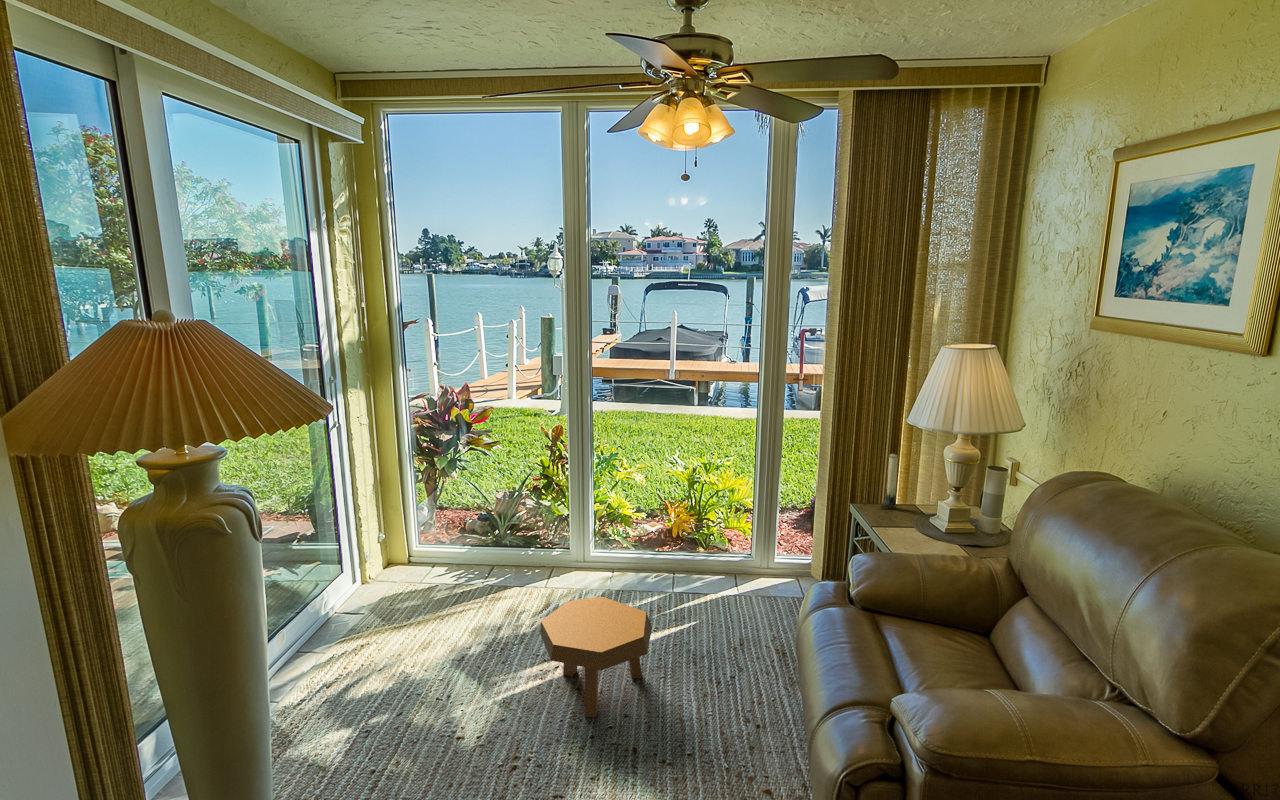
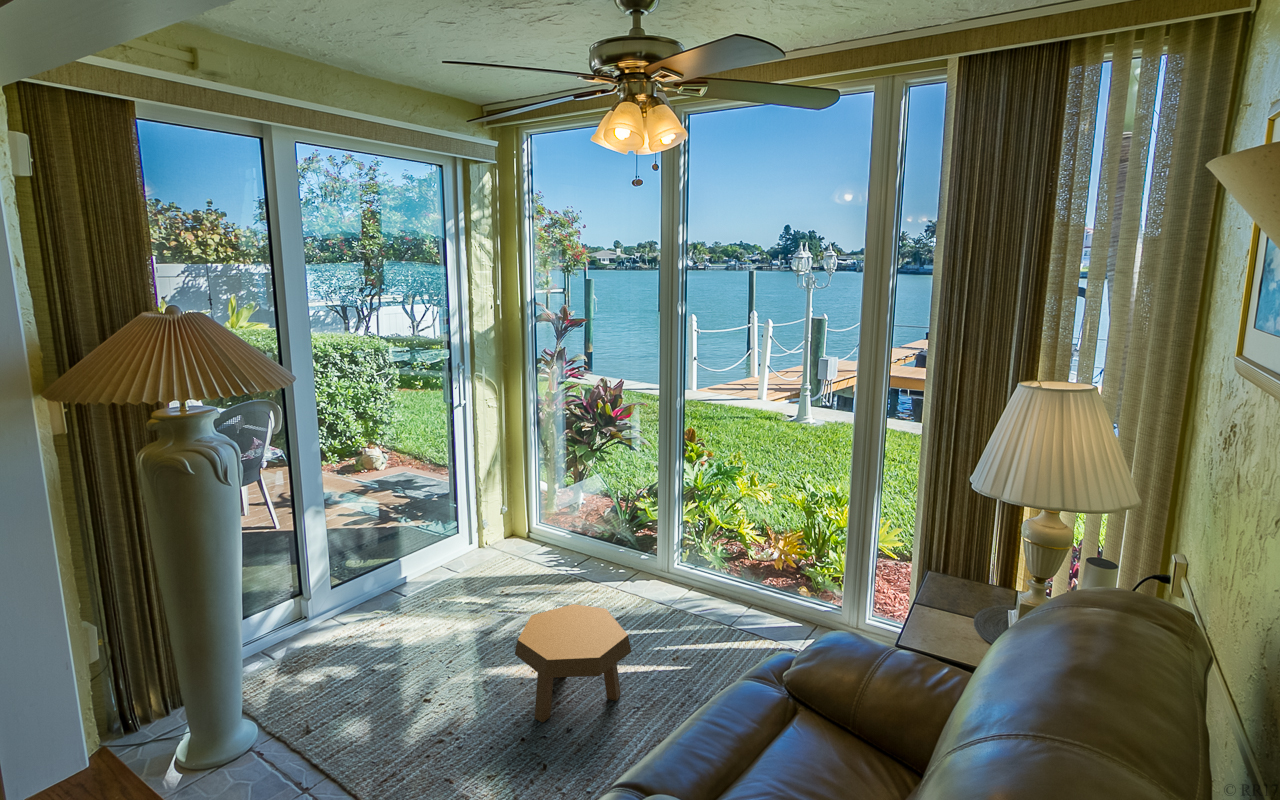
candle: present [881,454,898,509] -> none [947,523,975,593]

